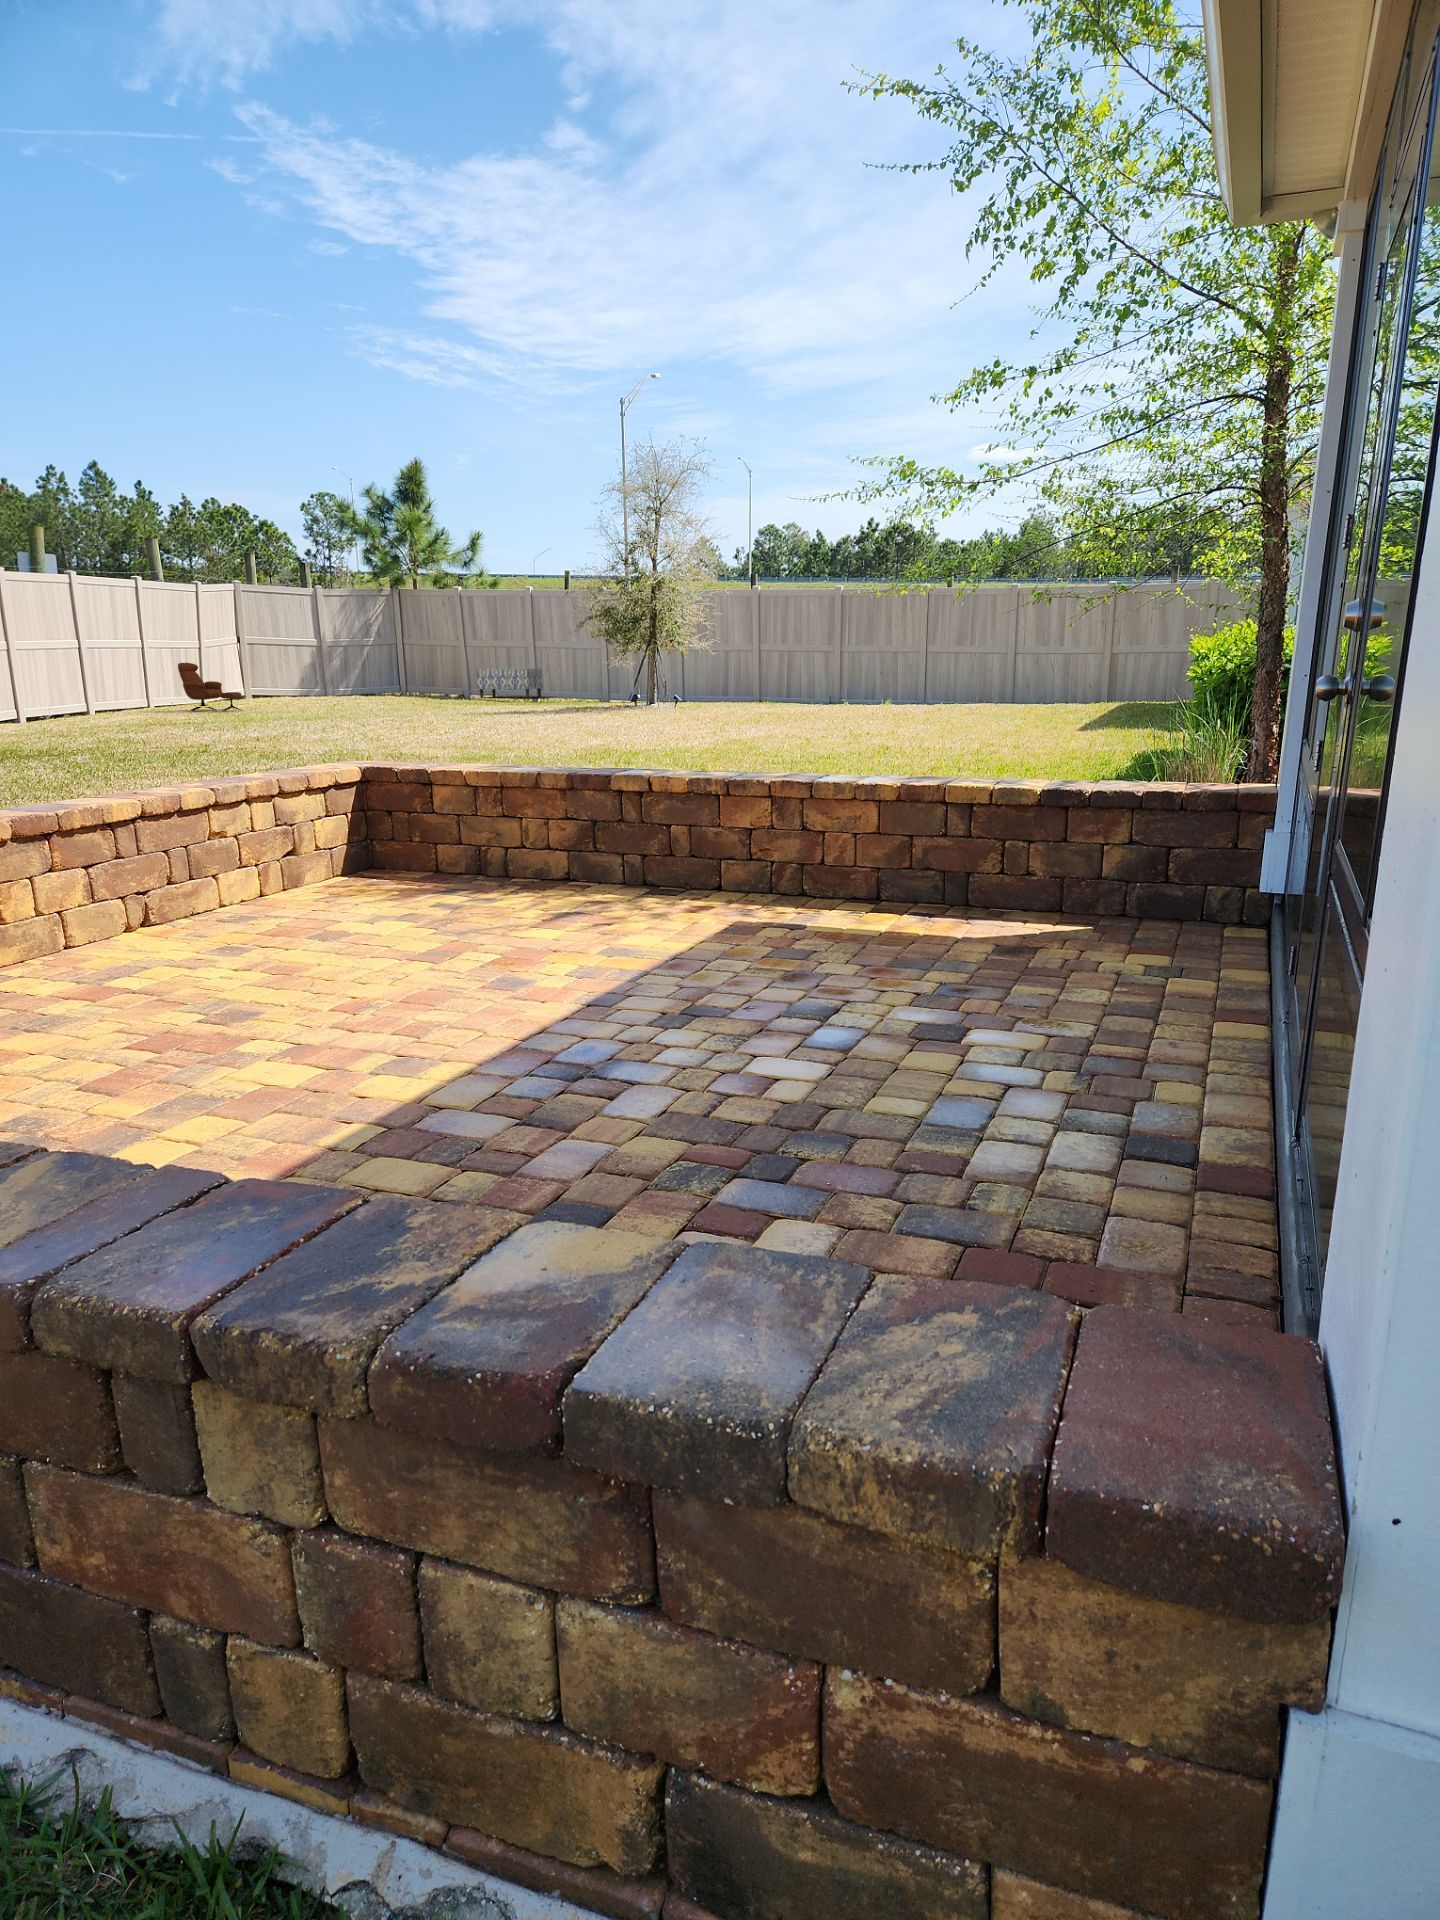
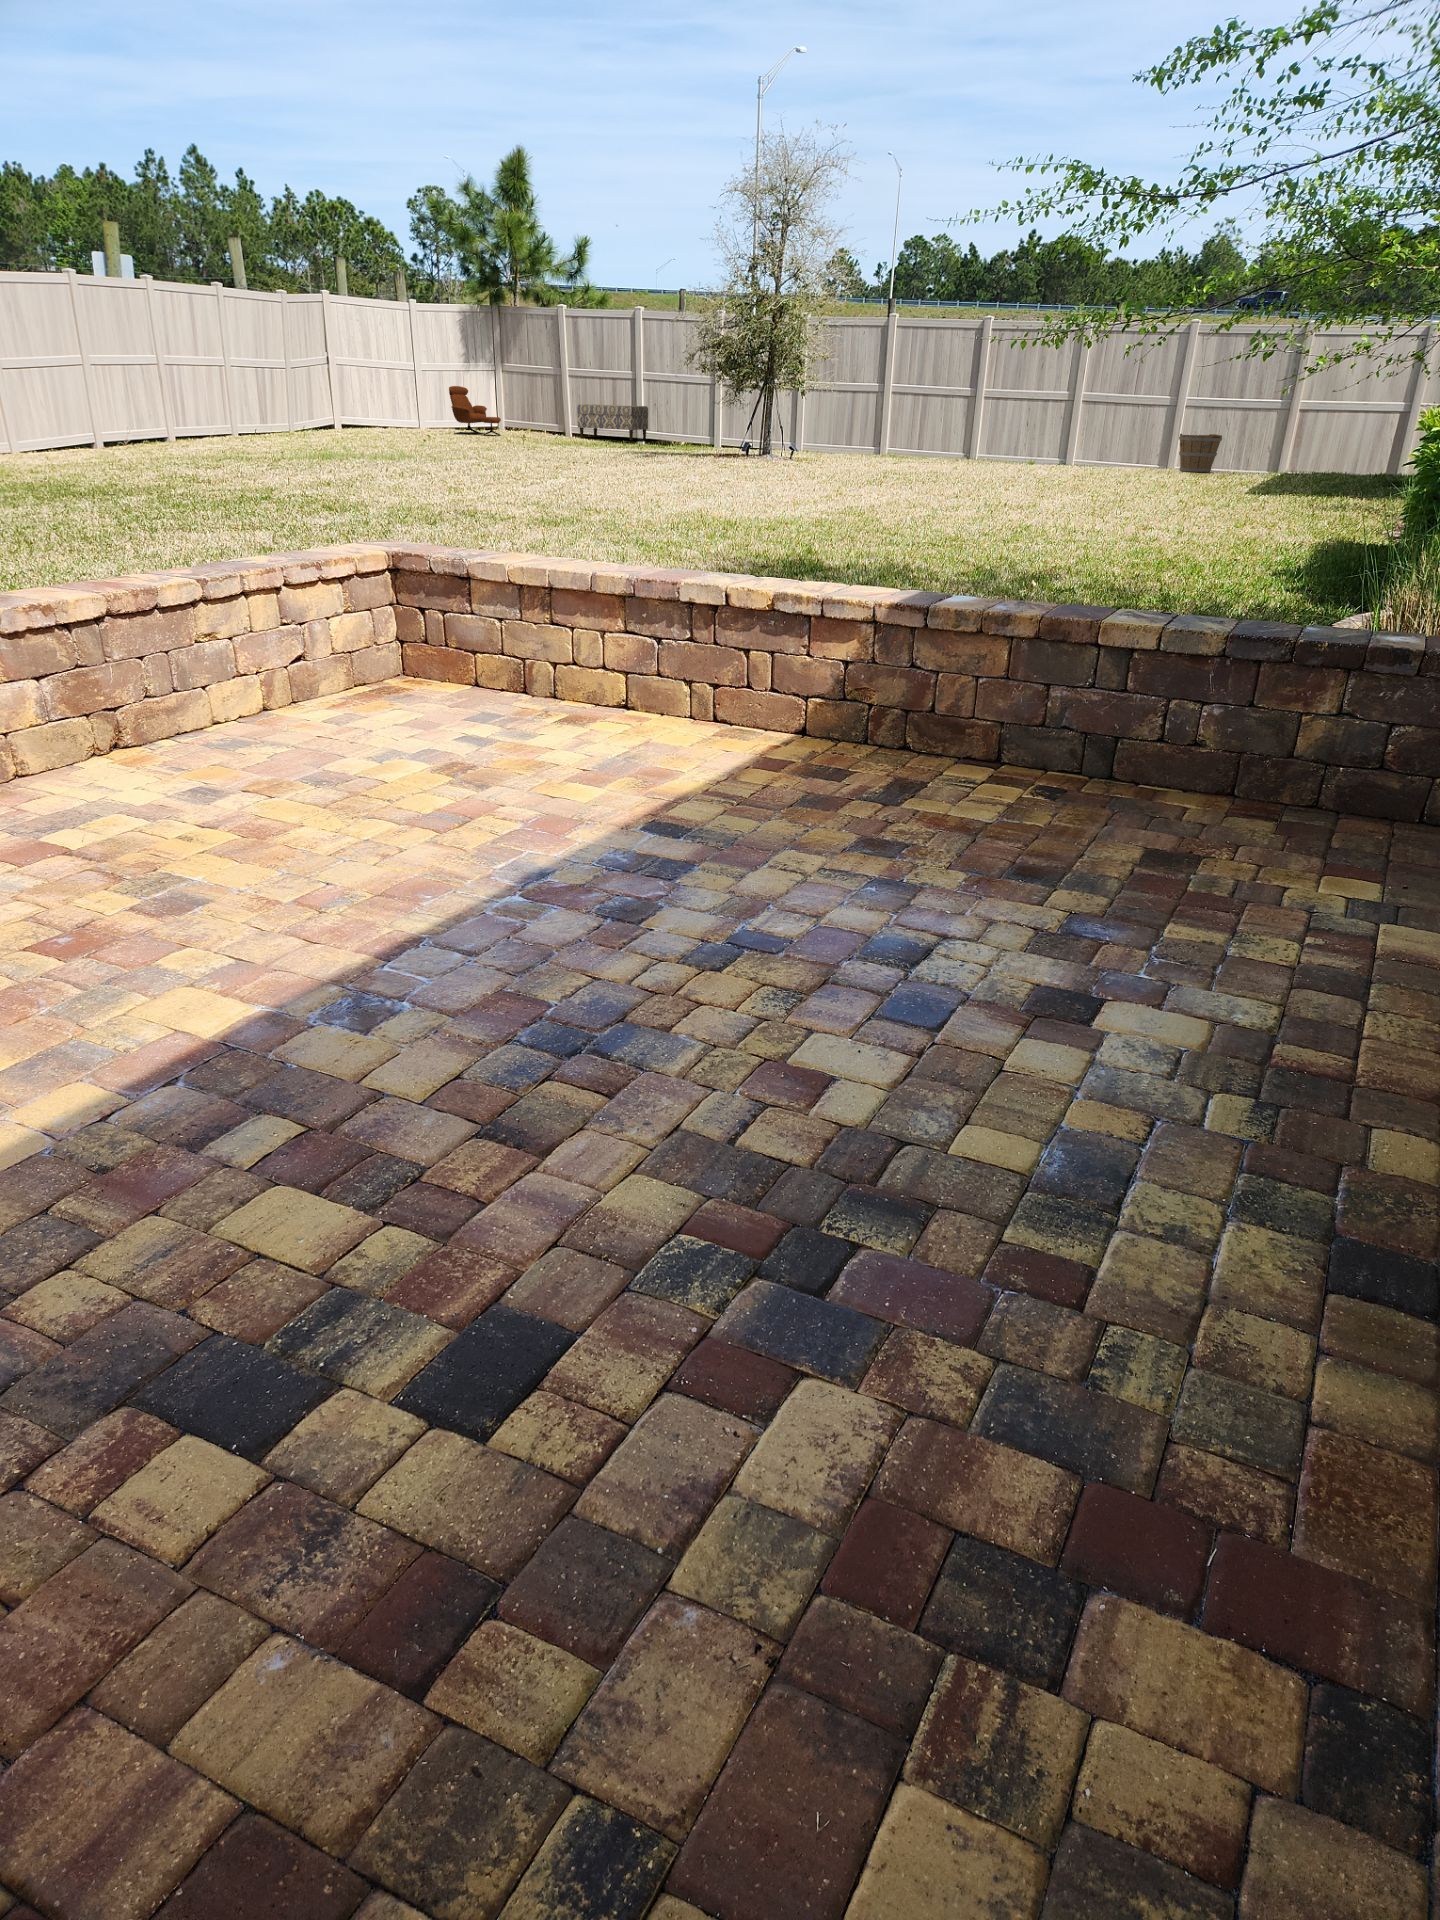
lounge chair: present [178,663,242,711] -> present [449,386,501,436]
wooden bucket: none [1014,672,1051,703] -> present [1179,434,1222,472]

